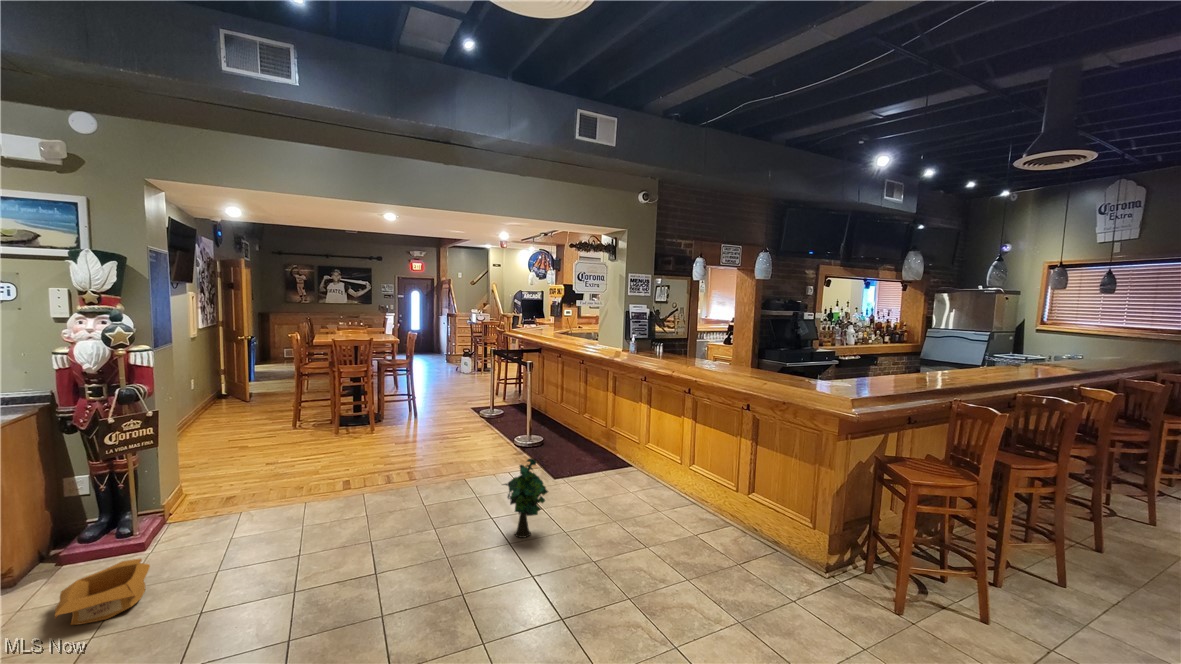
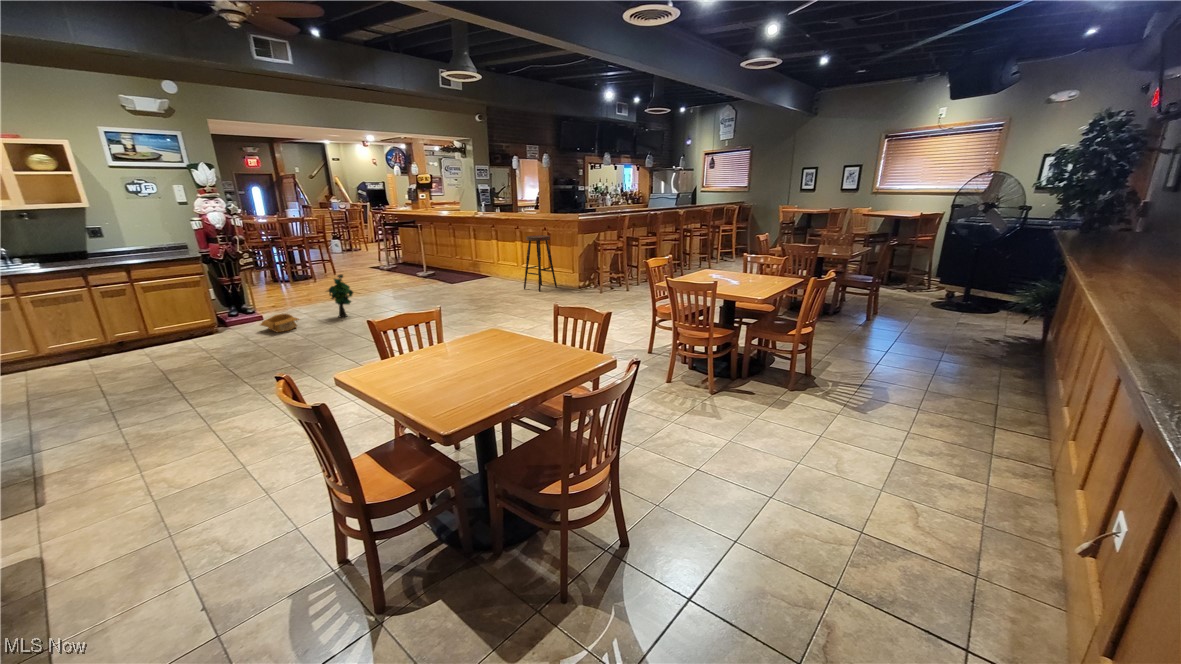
bar stool: none [685,418,764,558] -> present [524,235,557,292]
decorative plant: present [503,458,548,538] -> present [327,274,353,317]

